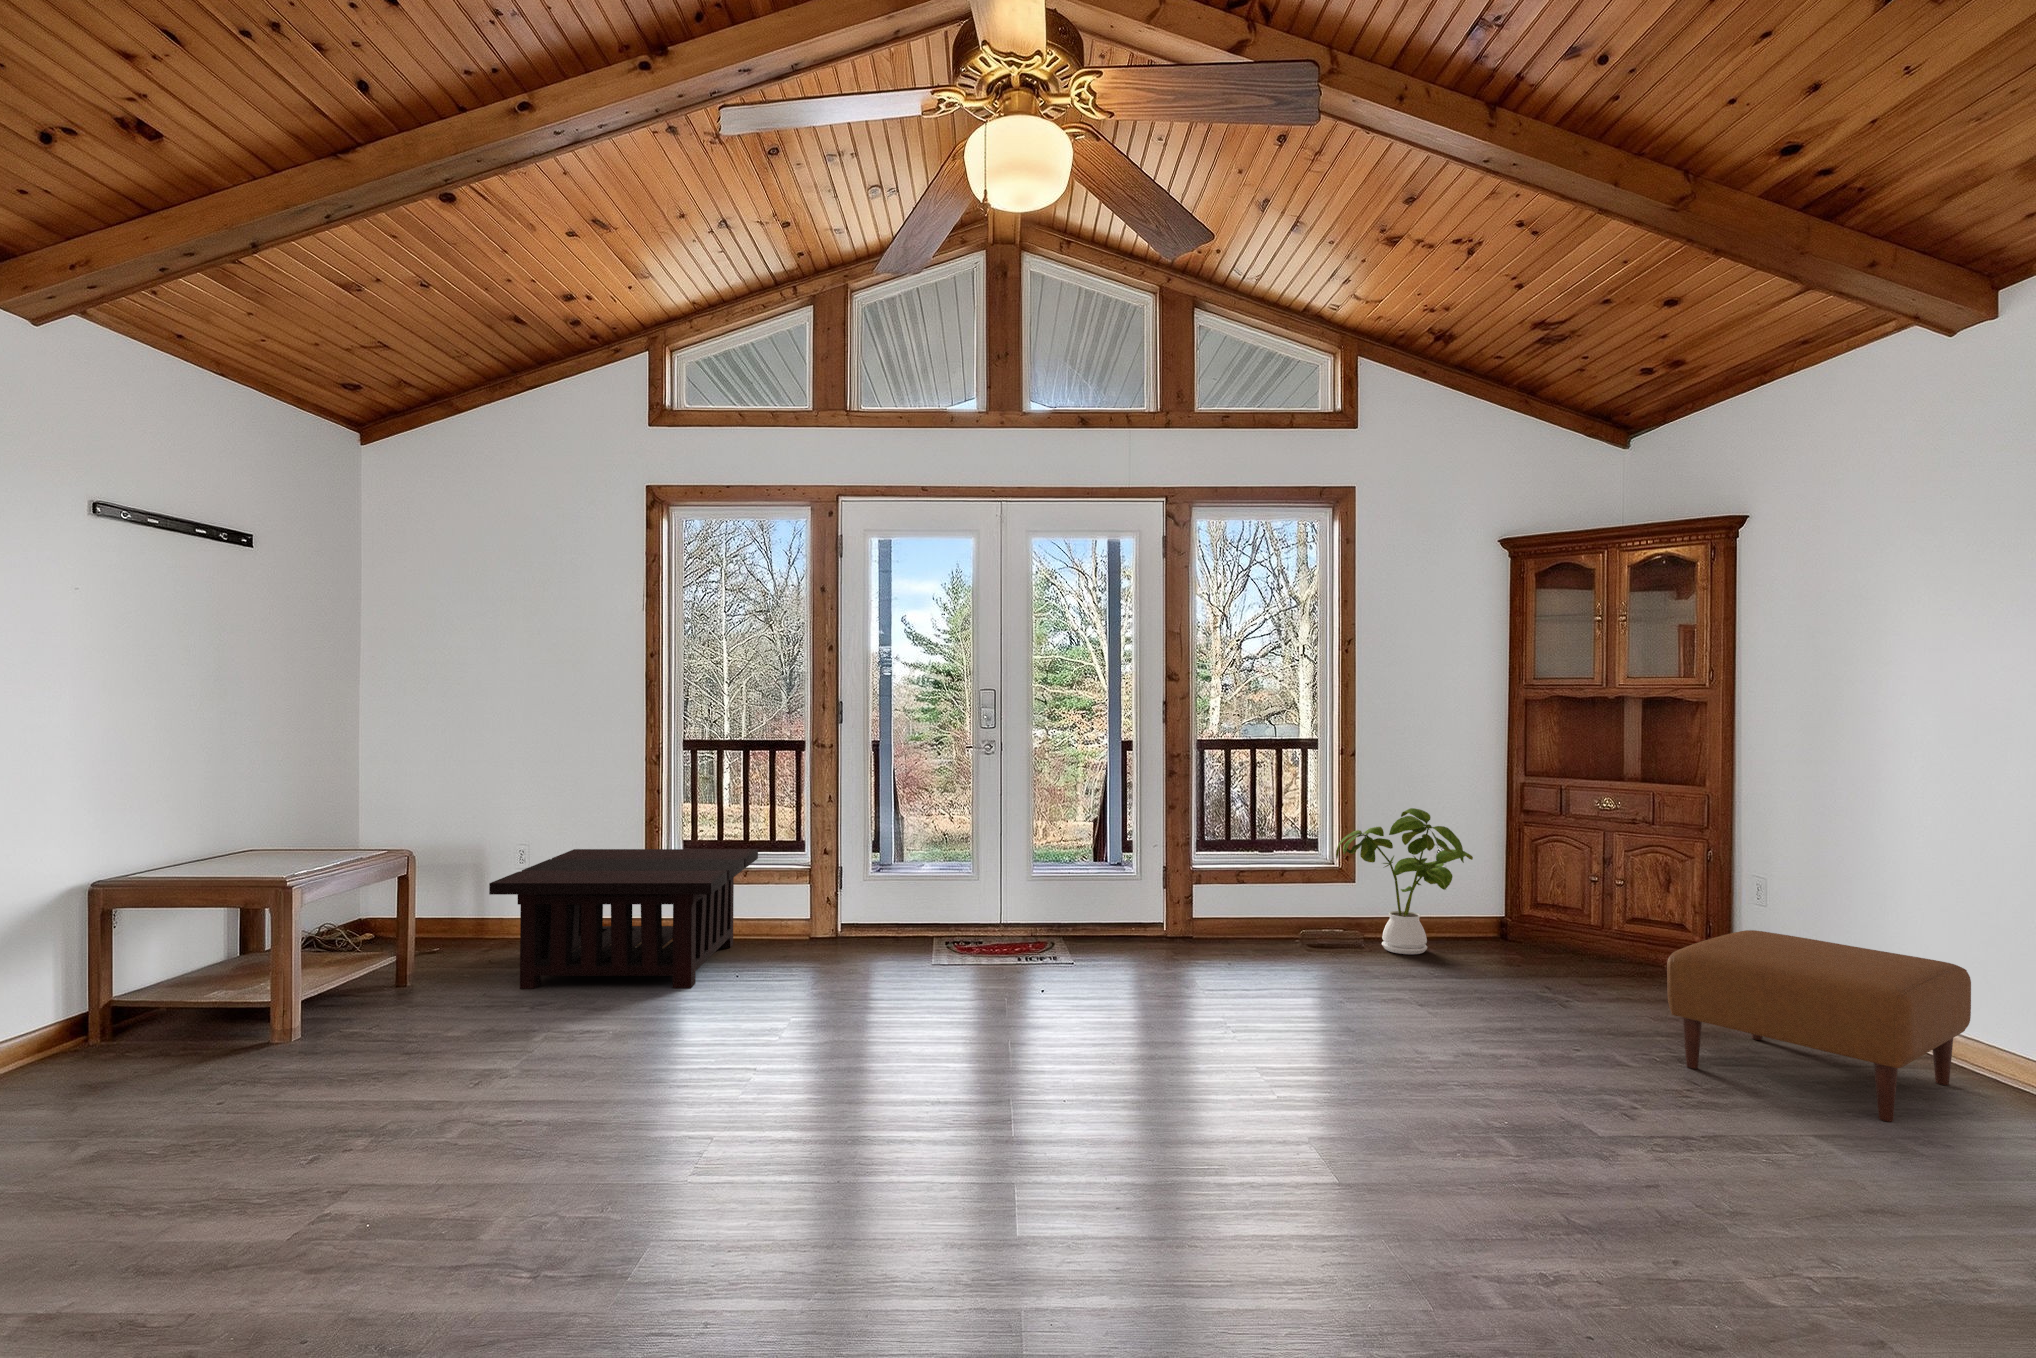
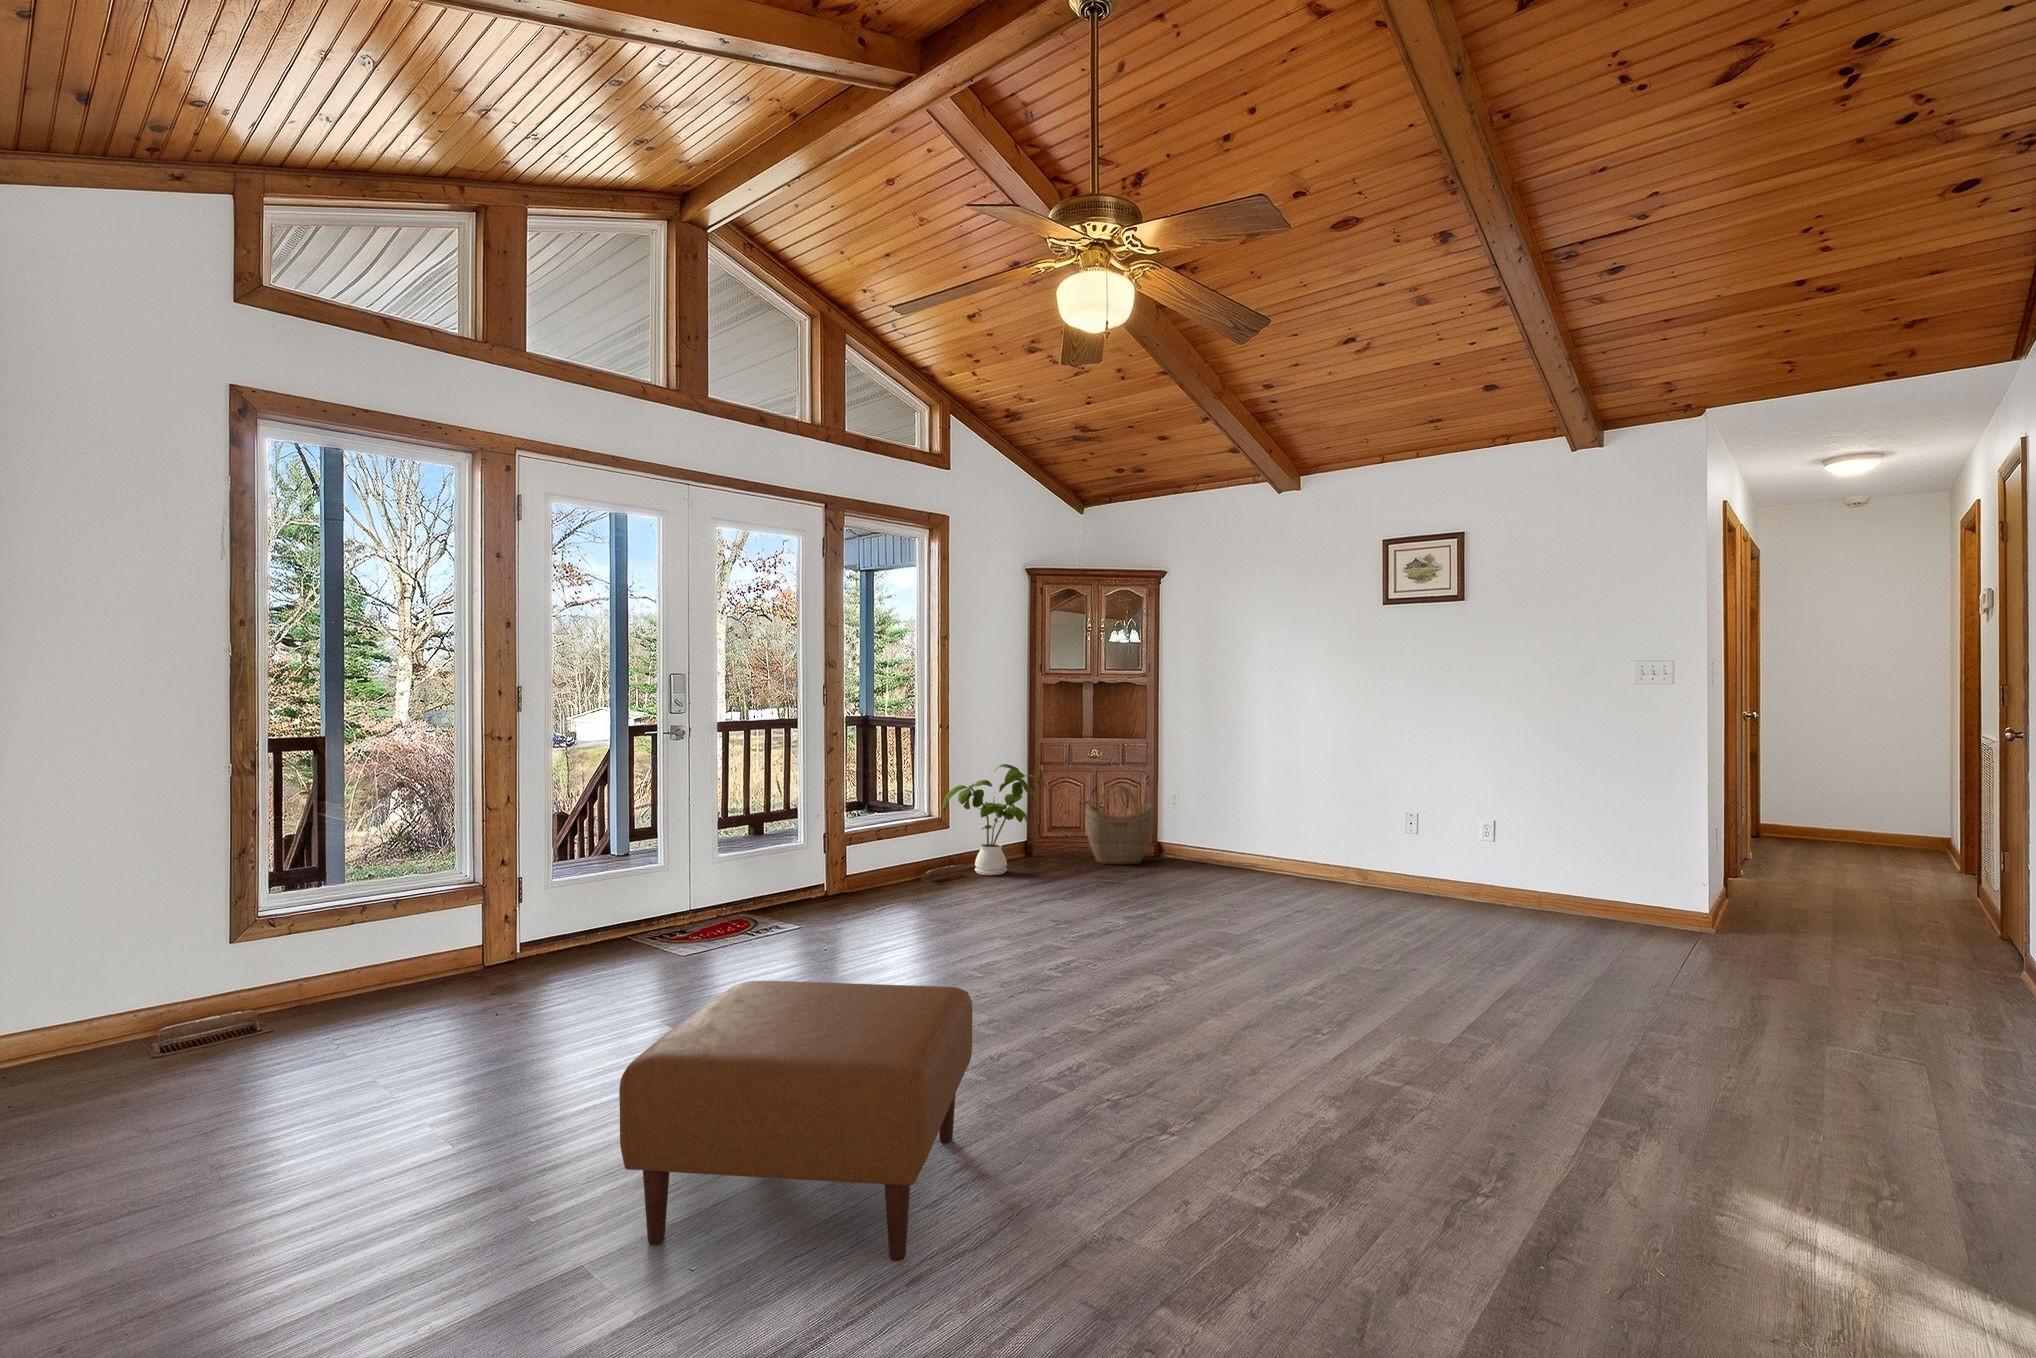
coffee table: present [489,849,758,989] -> none [107,870,517,1113]
woven basket: none [1569,856,1685,981] -> present [1086,785,1152,865]
ottoman: present [1667,930,1971,1122] -> present [619,981,972,1260]

